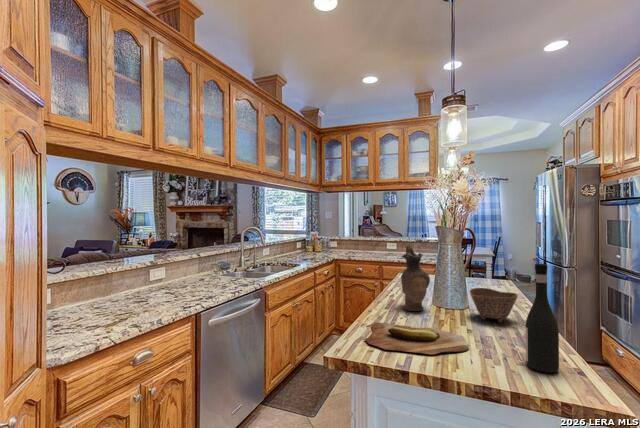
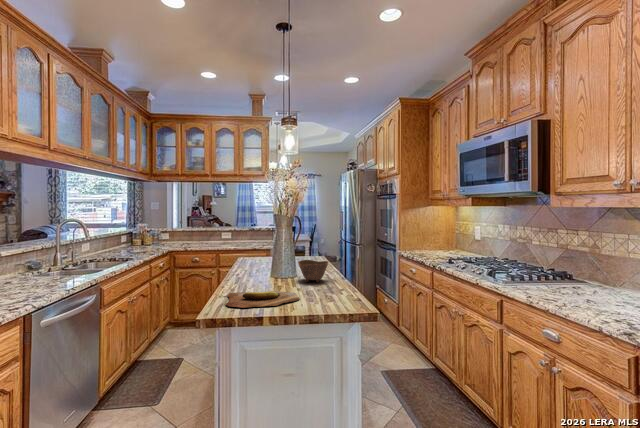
ceramic pitcher: present [401,245,430,311] -> none [248,230,270,283]
wine bottle: present [525,264,559,373] -> none [333,237,350,304]

